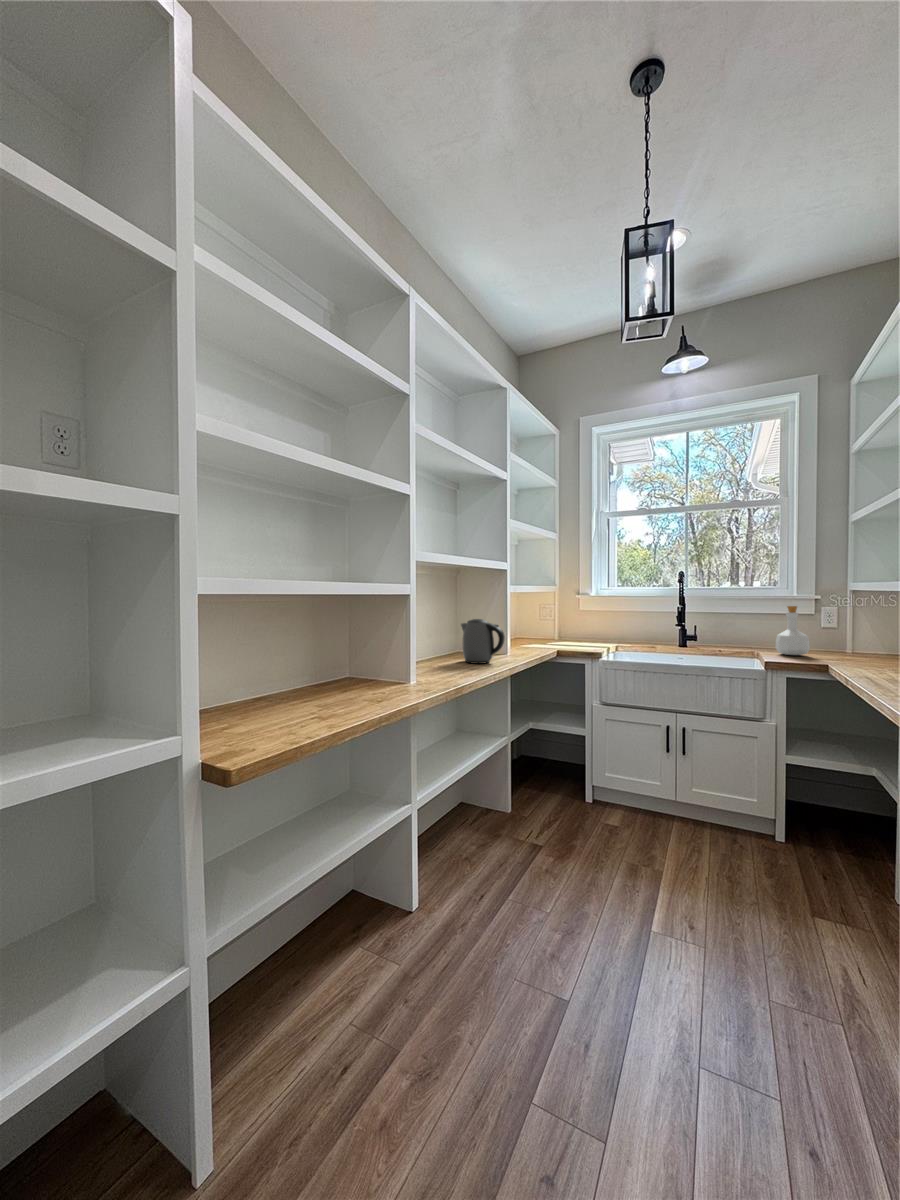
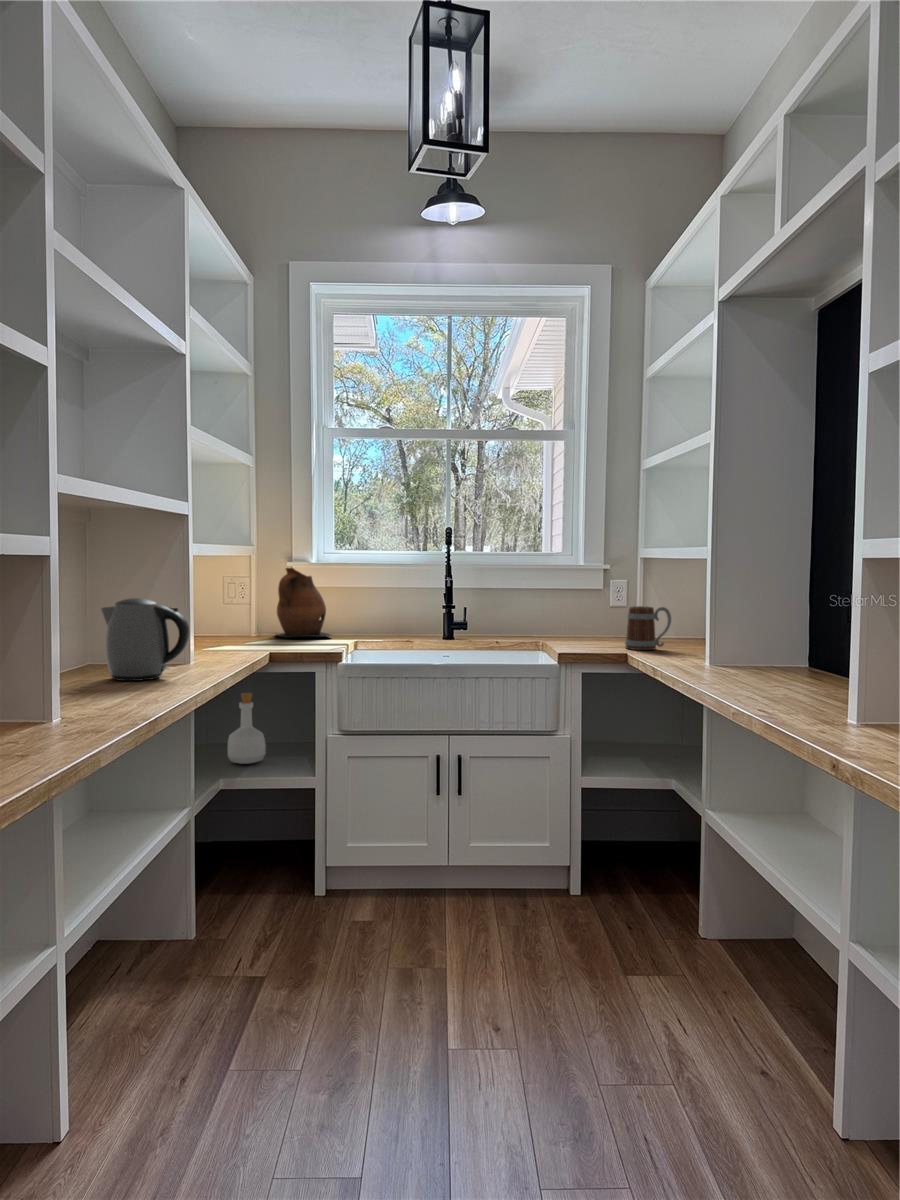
ceramic pitcher: none [565,599,603,642] -> present [275,568,332,637]
bottle: present [776,606,810,655] -> present [228,693,266,764]
mug: none [828,630,876,665] -> present [625,606,671,650]

